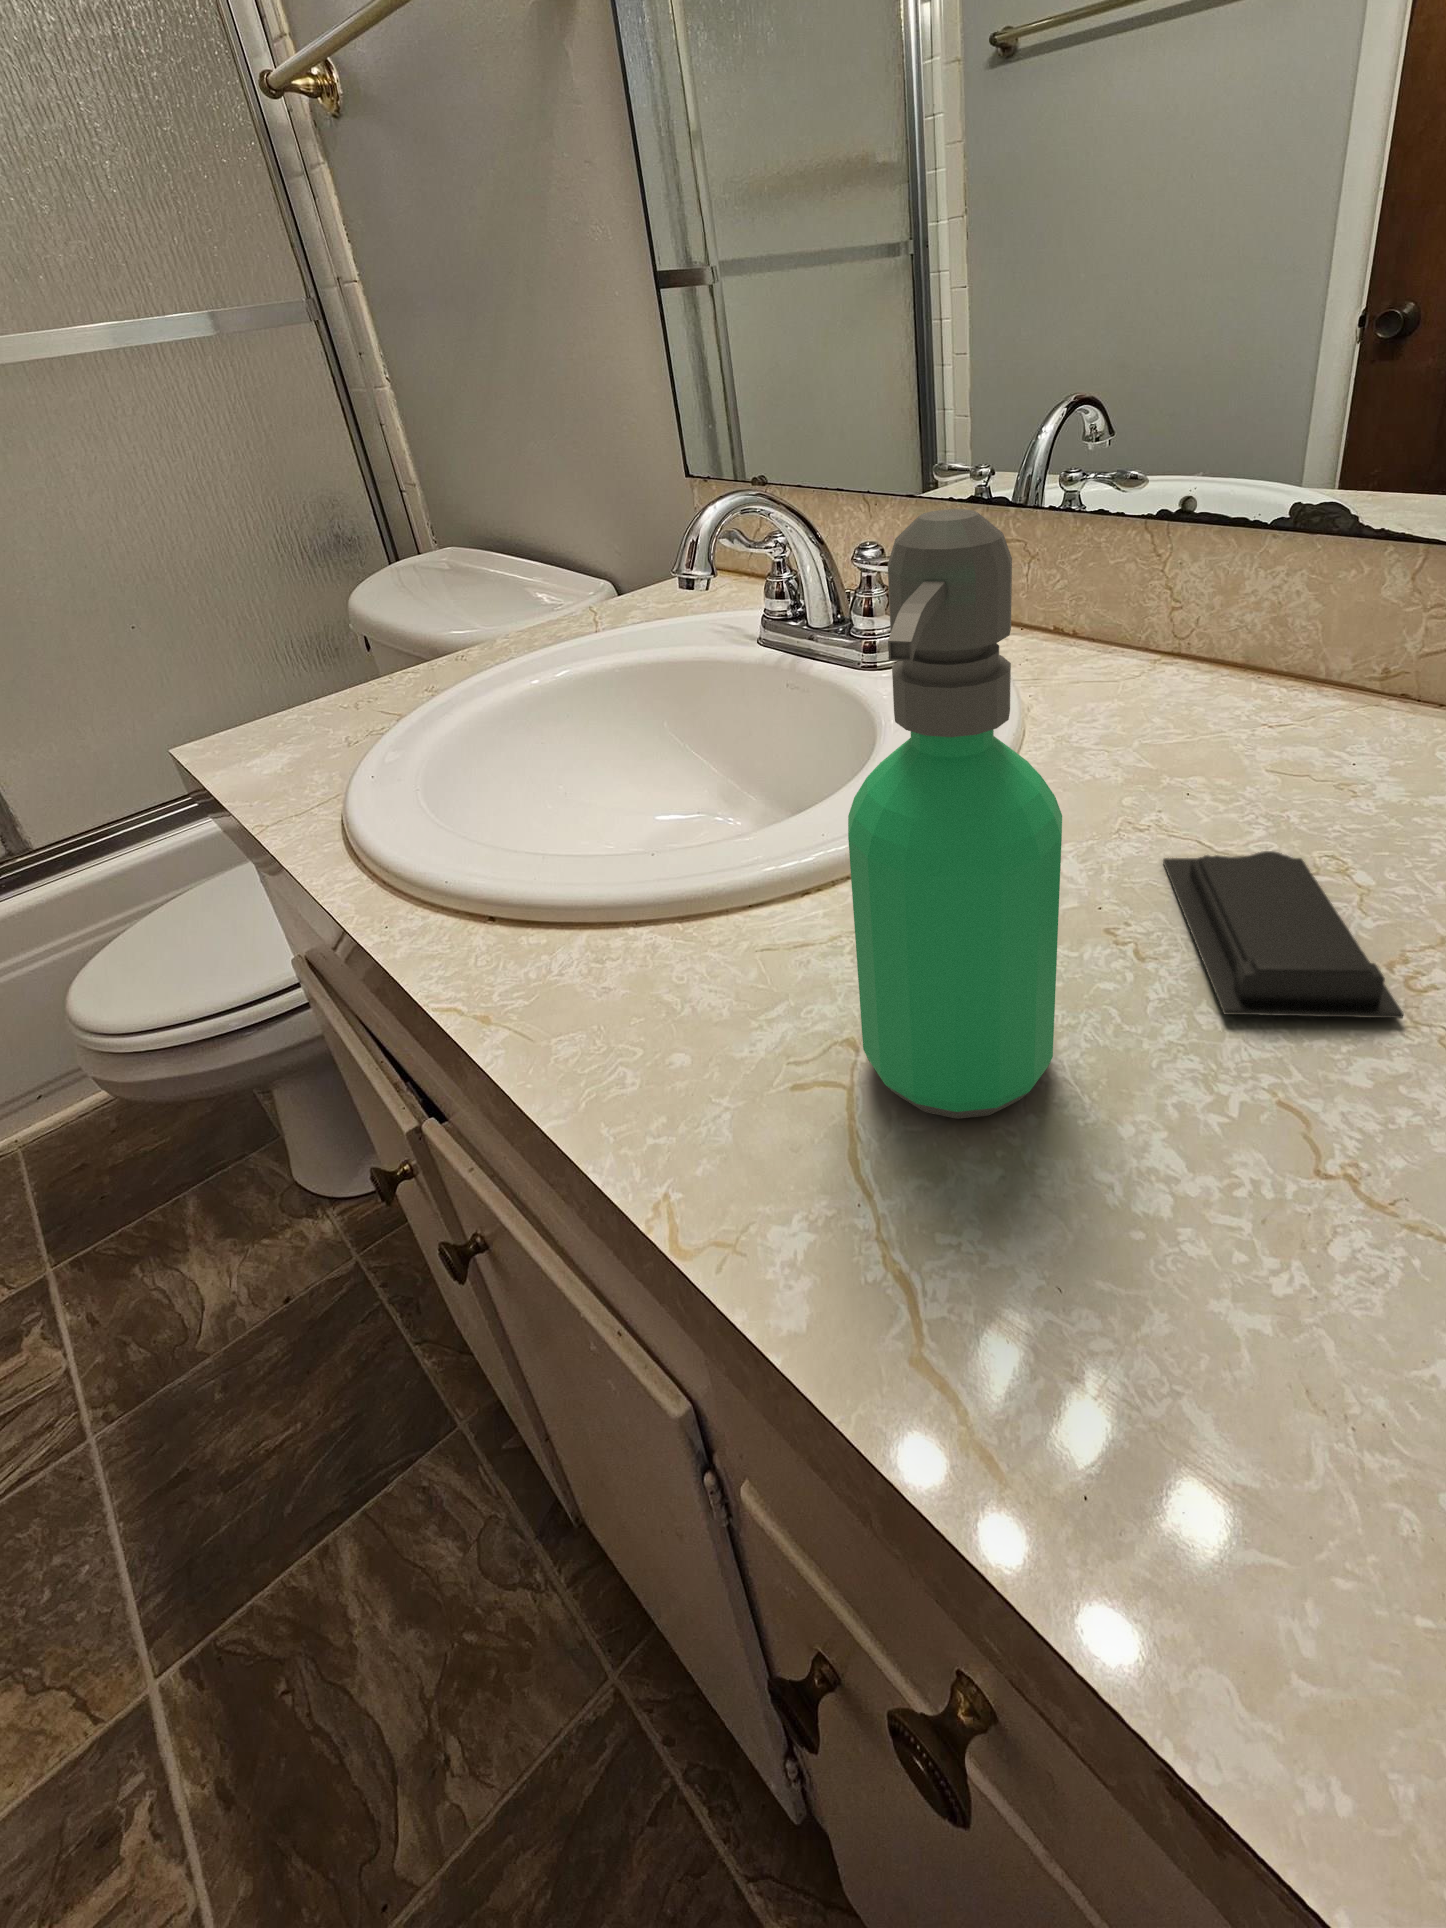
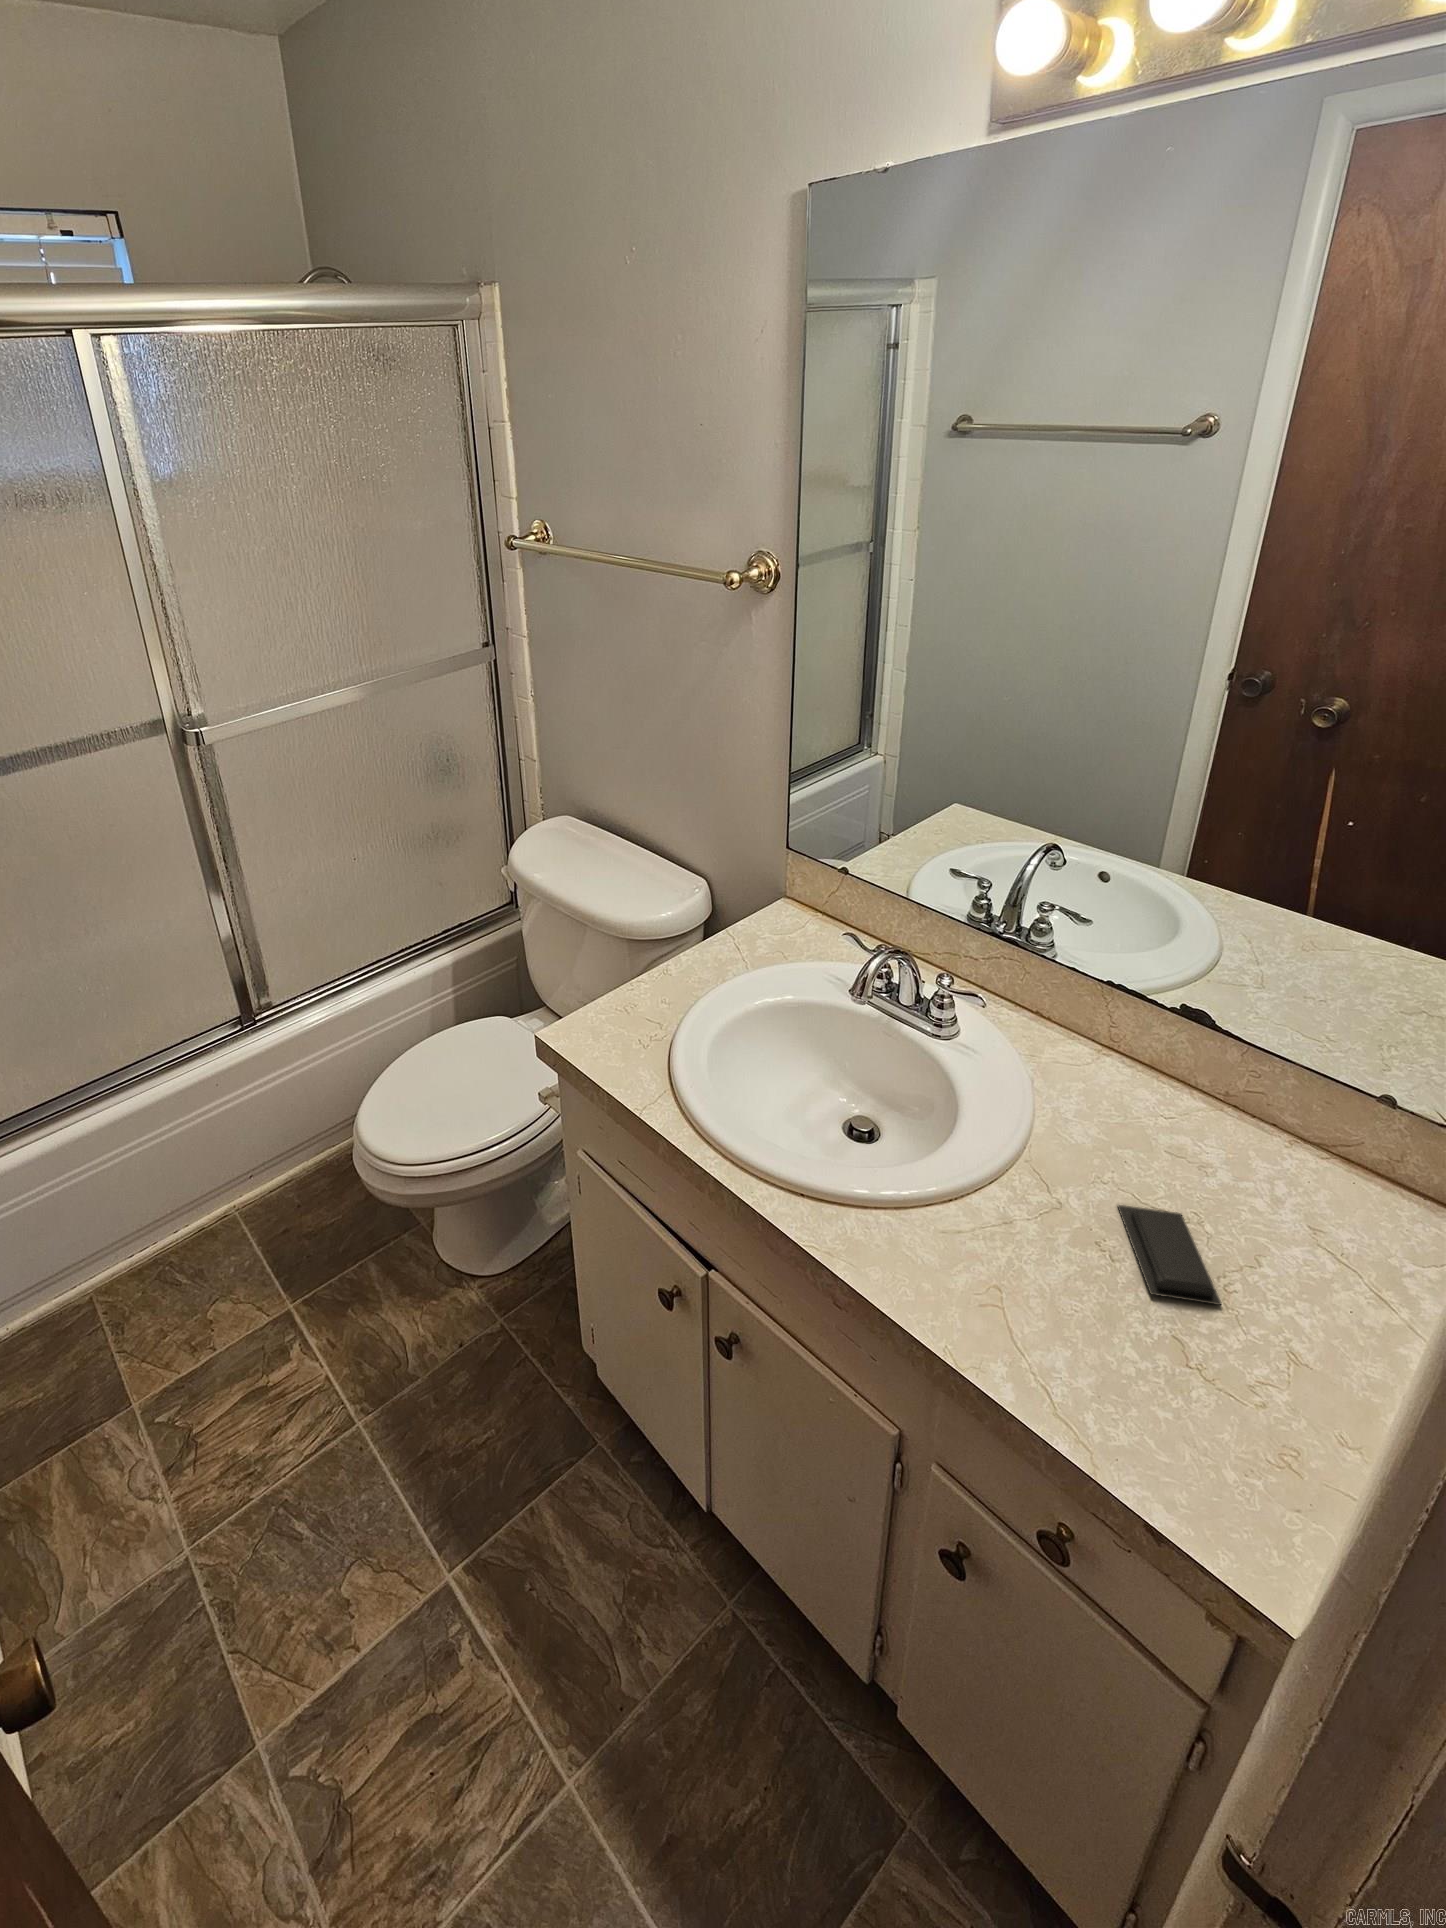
soap dispenser: present [848,509,1062,1119] -> none [1007,1134,1102,1328]

